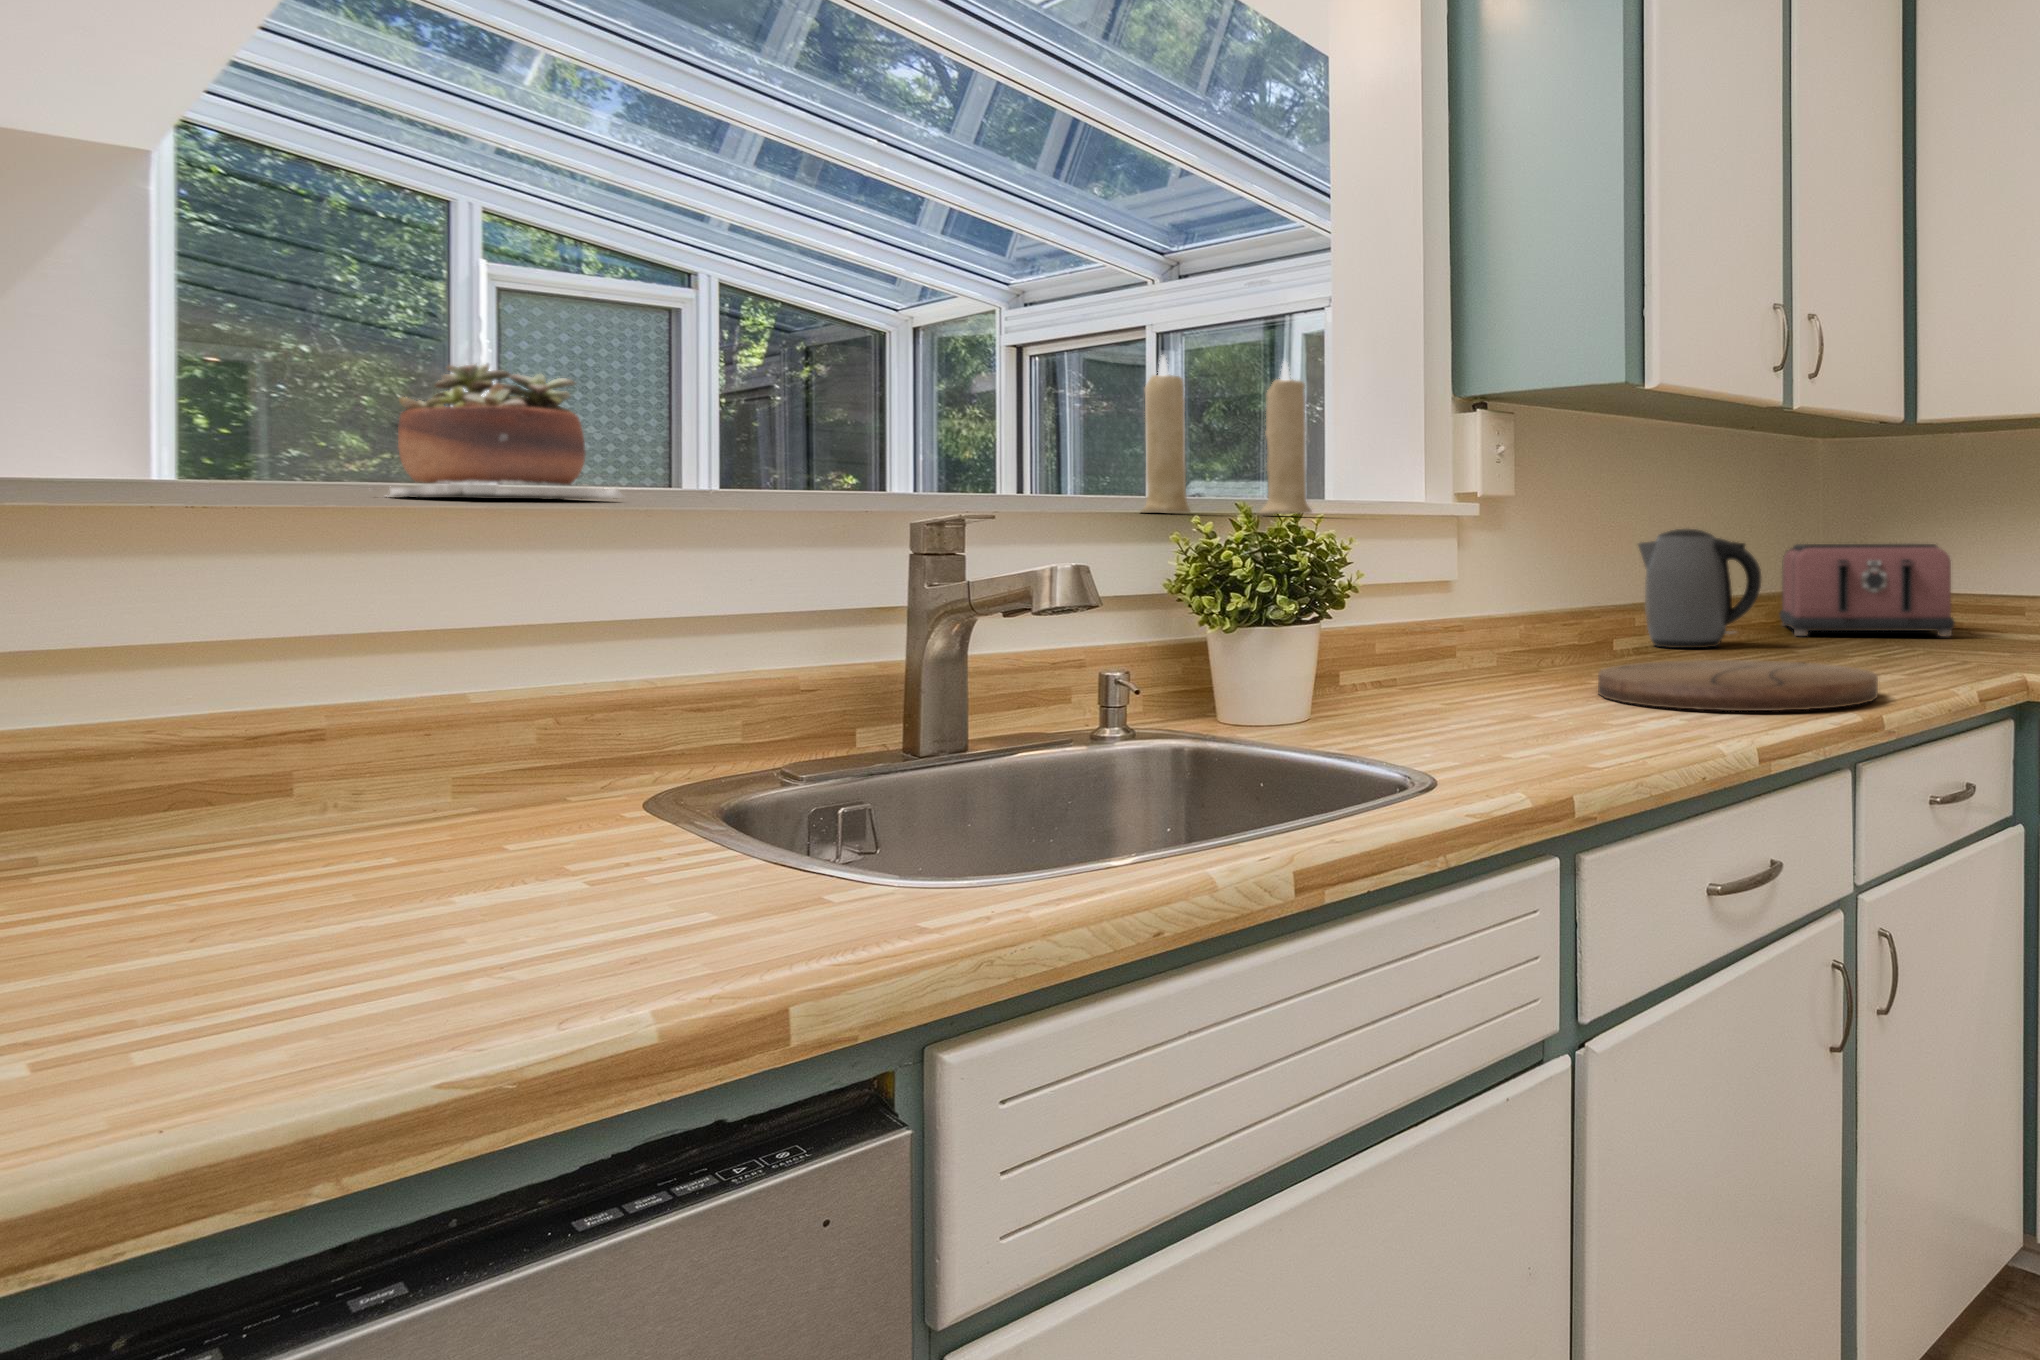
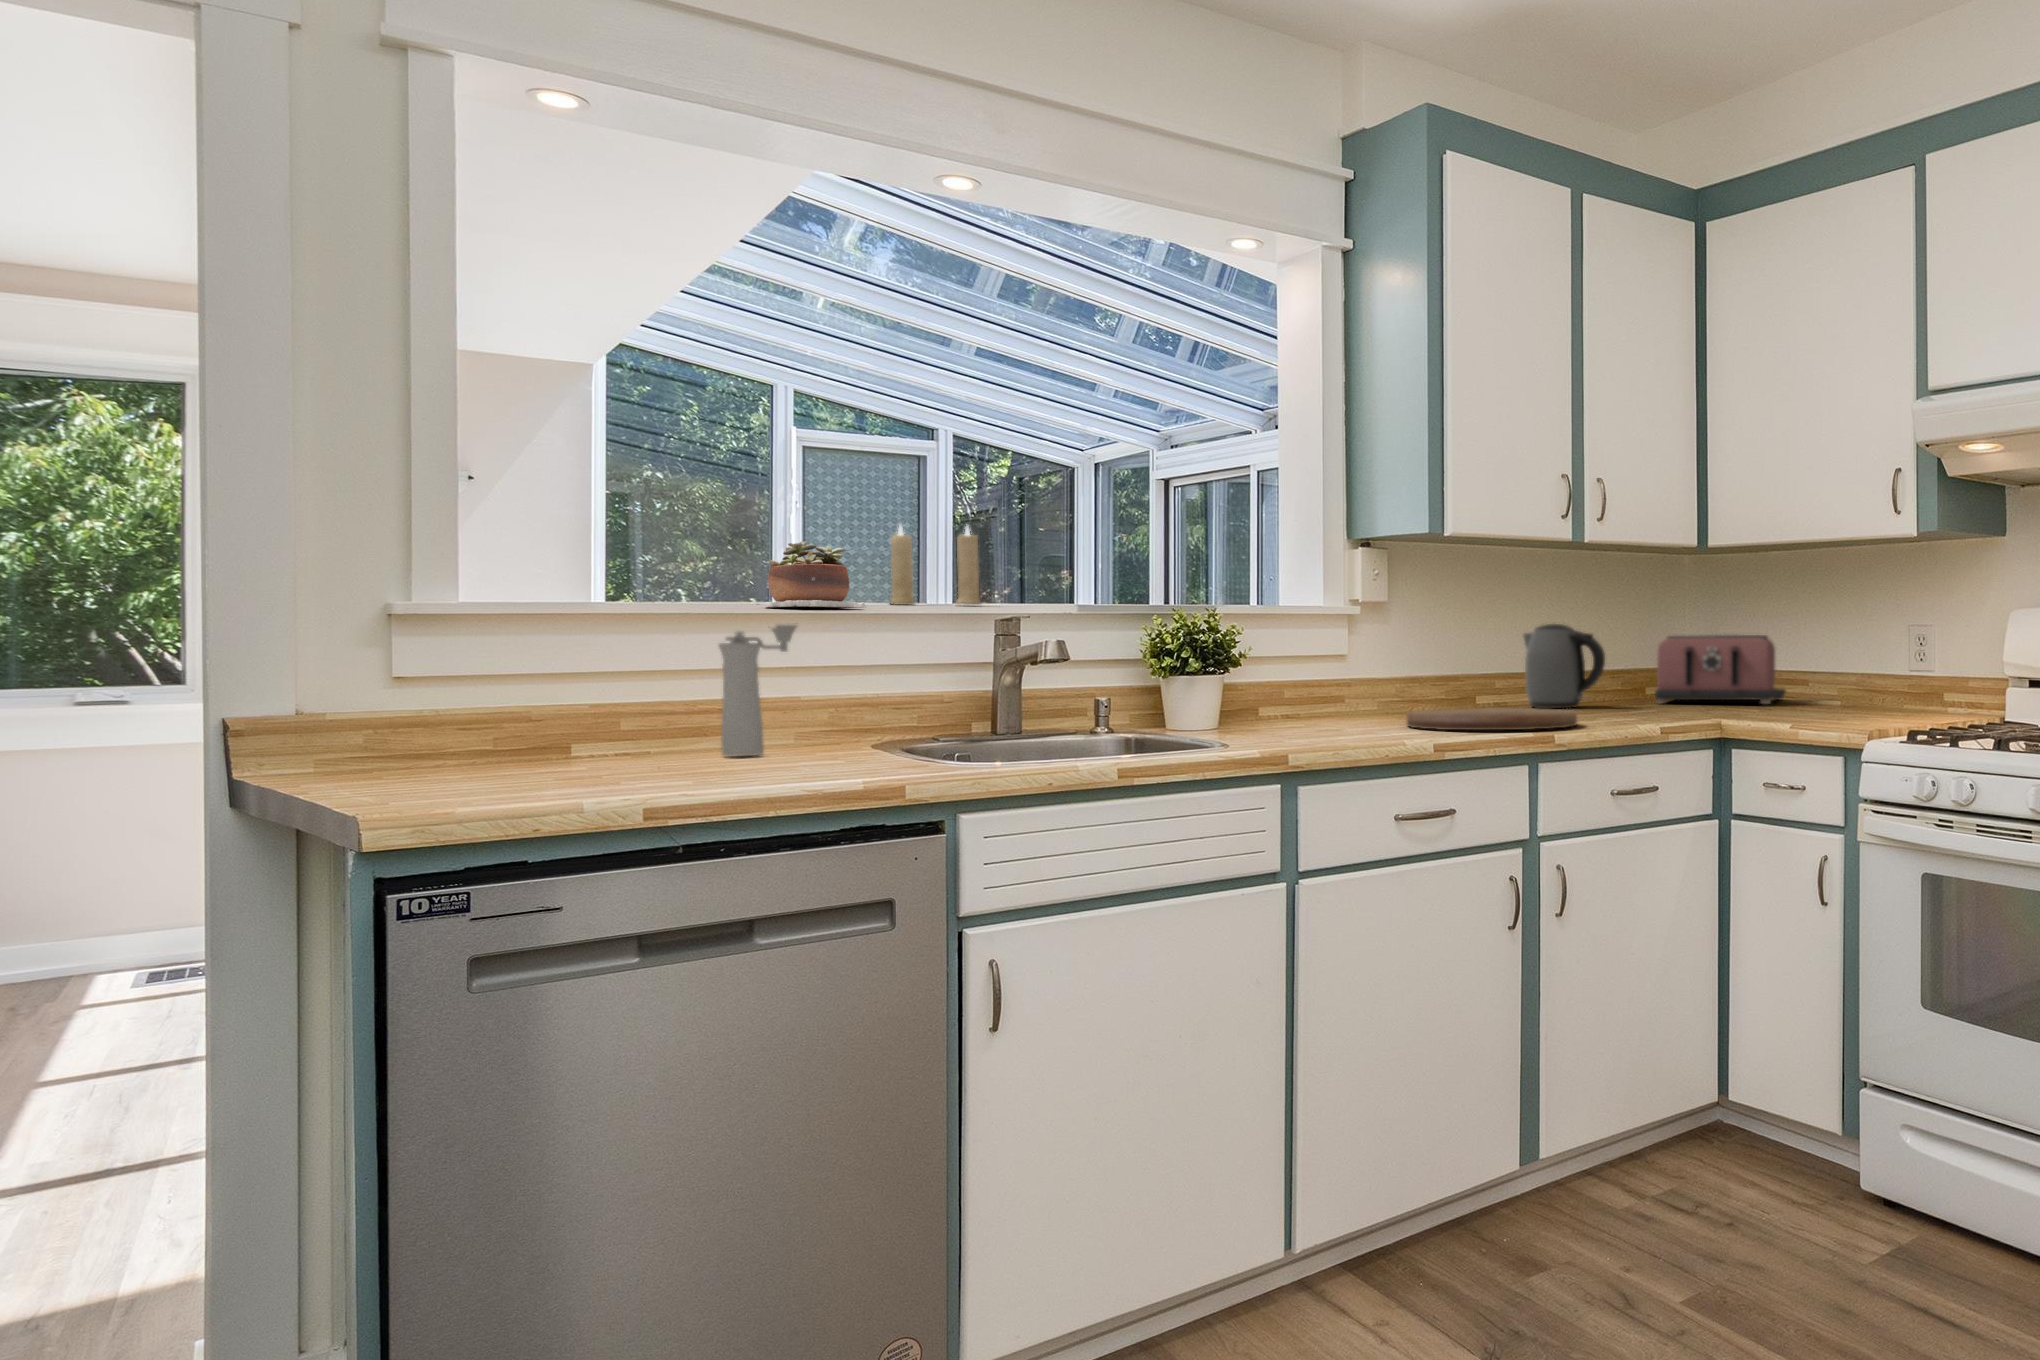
candle: present [1141,355,1312,514] -> present [891,525,981,605]
pepper mill: none [206,517,459,890] -> present [719,625,797,757]

